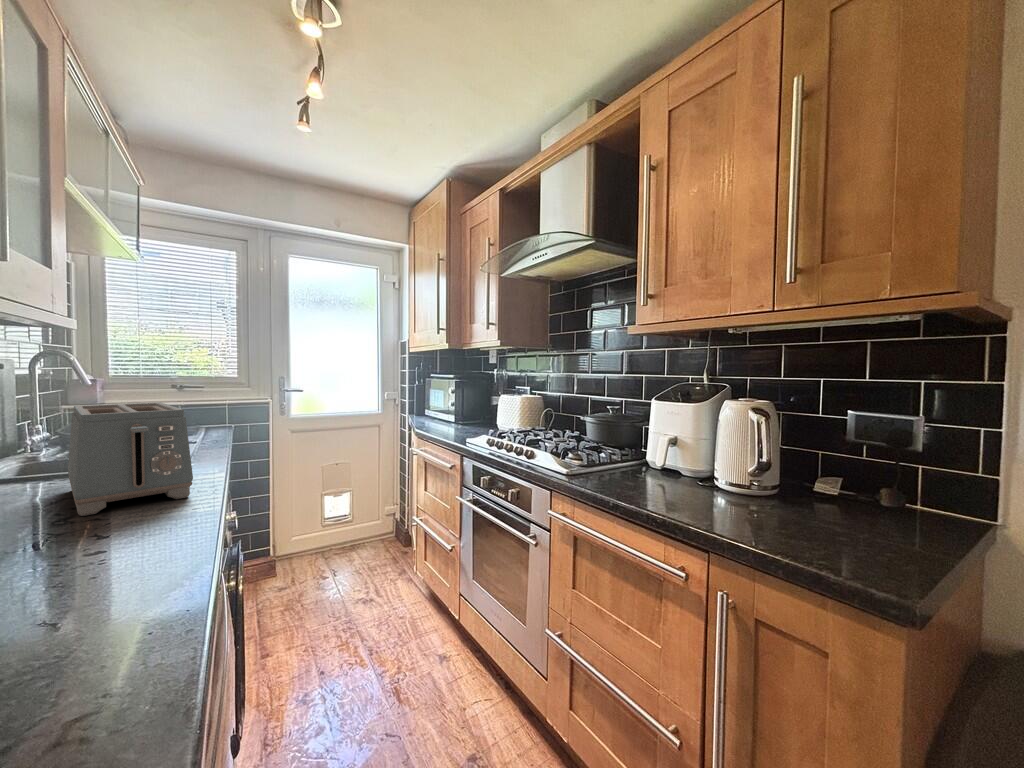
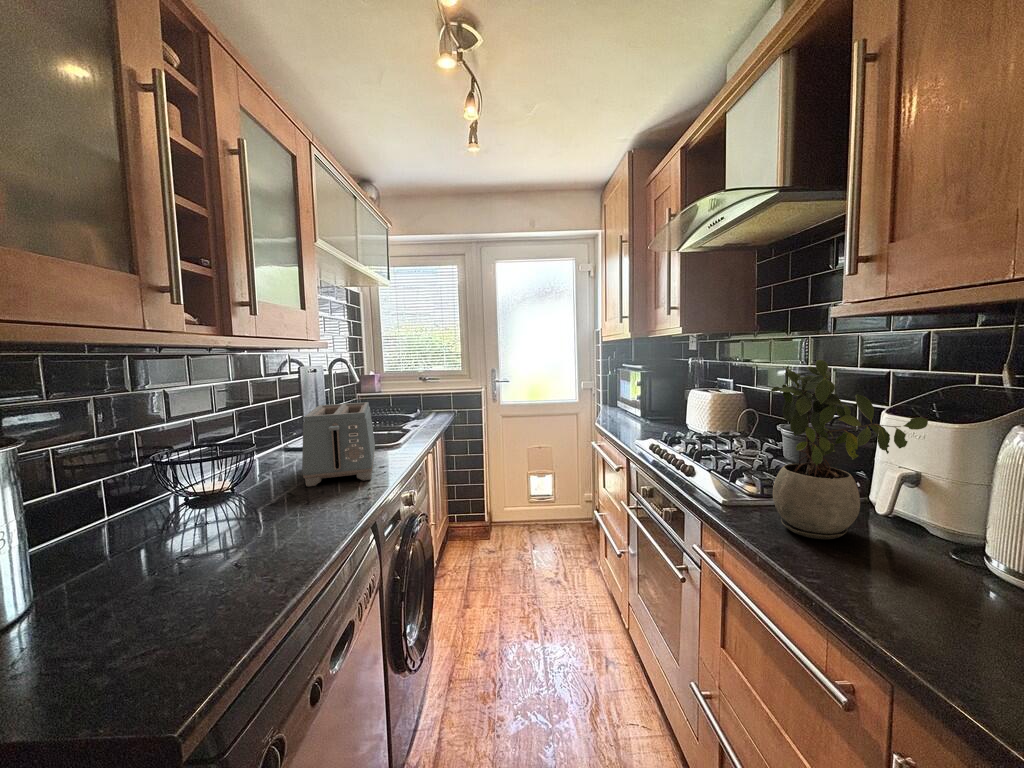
potted plant: none [611,358,703,487] -> present [771,360,928,539]

